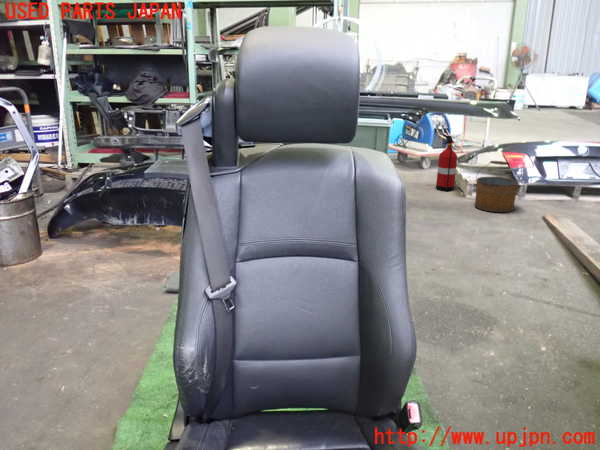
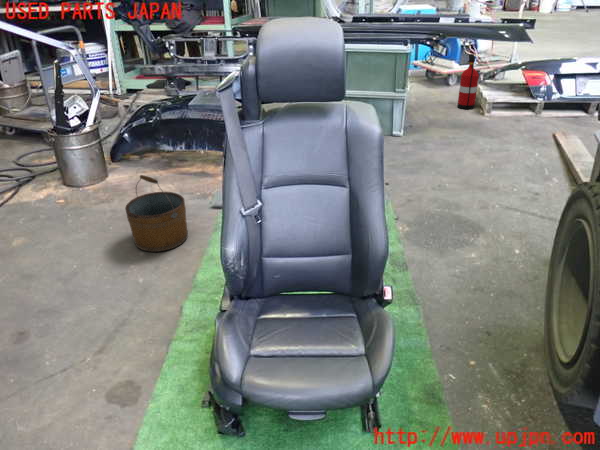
bucket: present [475,161,519,212] -> present [125,175,188,252]

